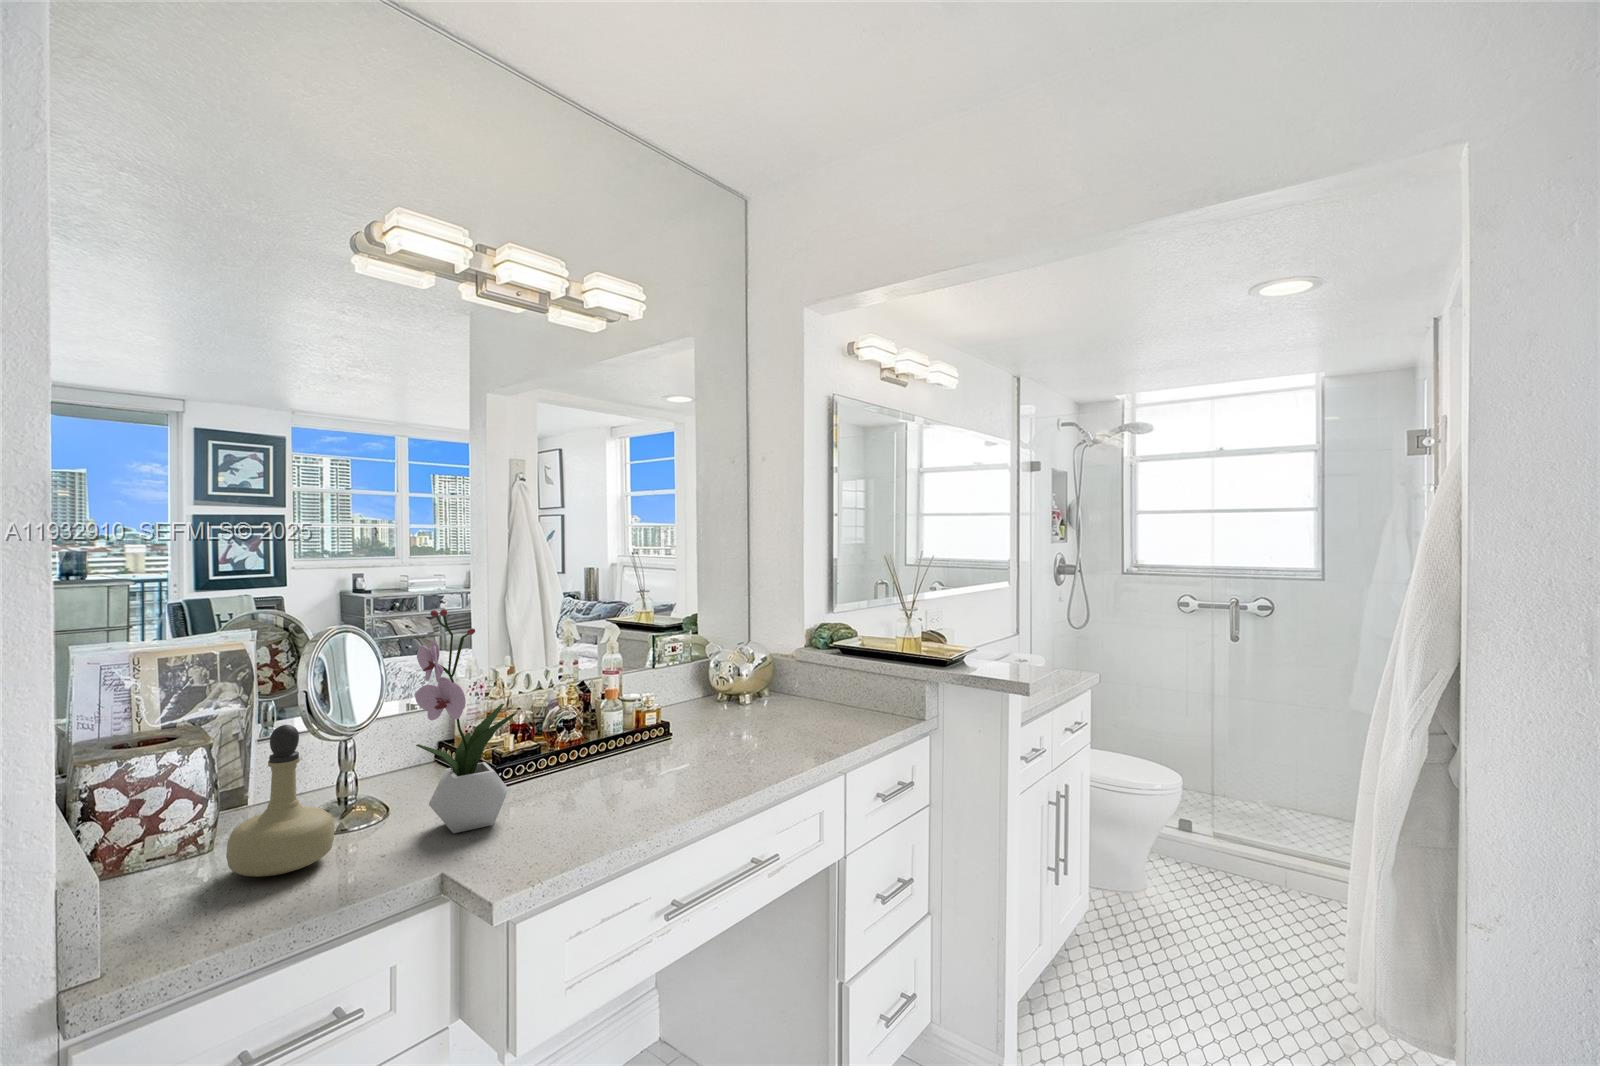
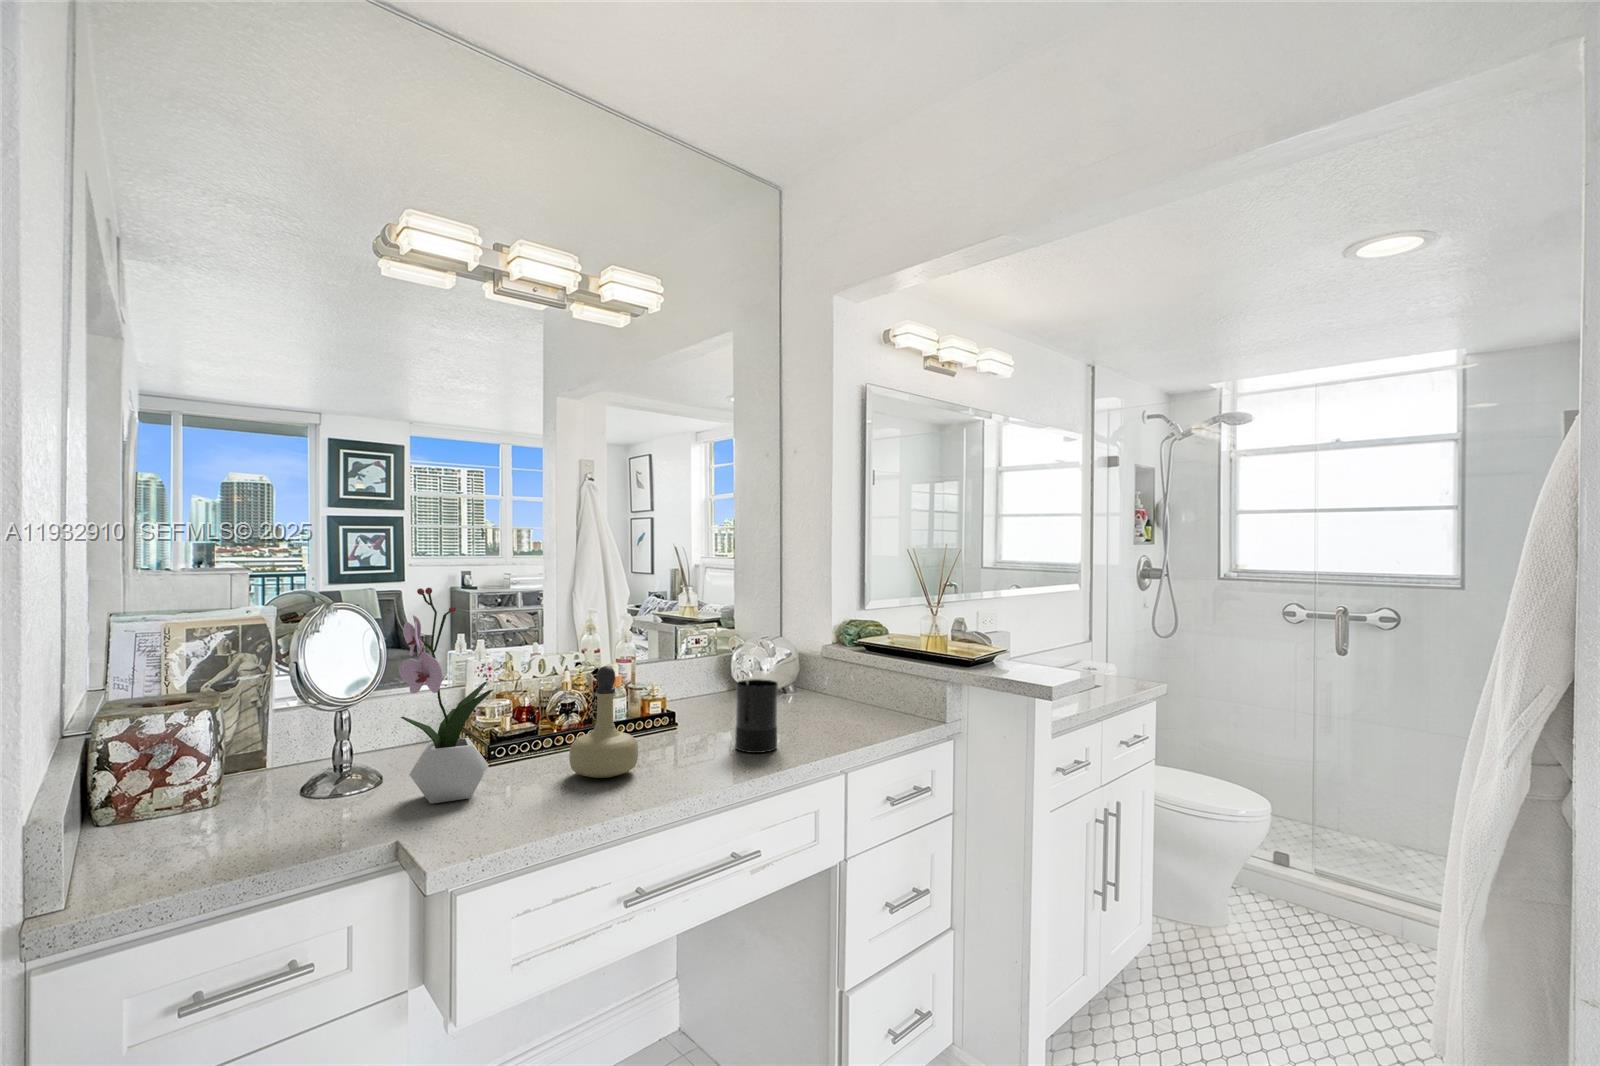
candle: none [734,683,778,760] -> present [735,679,778,753]
perfume bottle: present [226,725,334,877] -> present [569,666,638,778]

